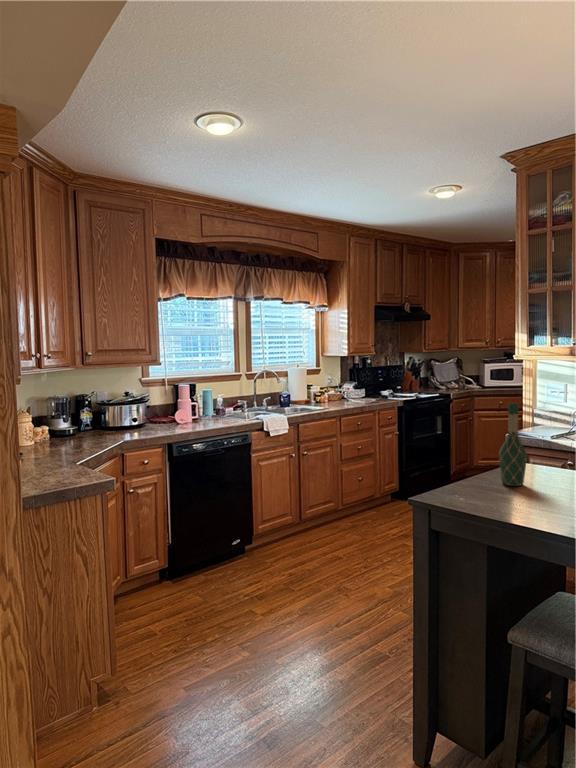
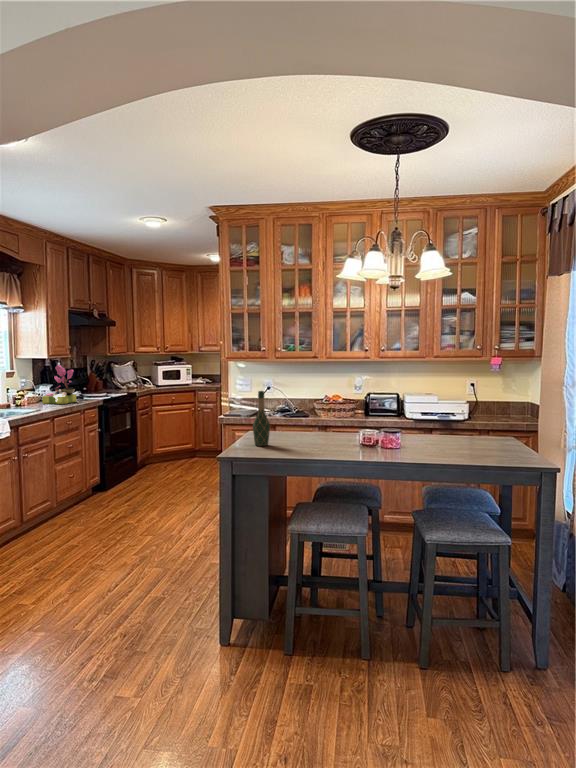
flower arrangement: none [341,362,374,403] -> present [42,365,76,404]

